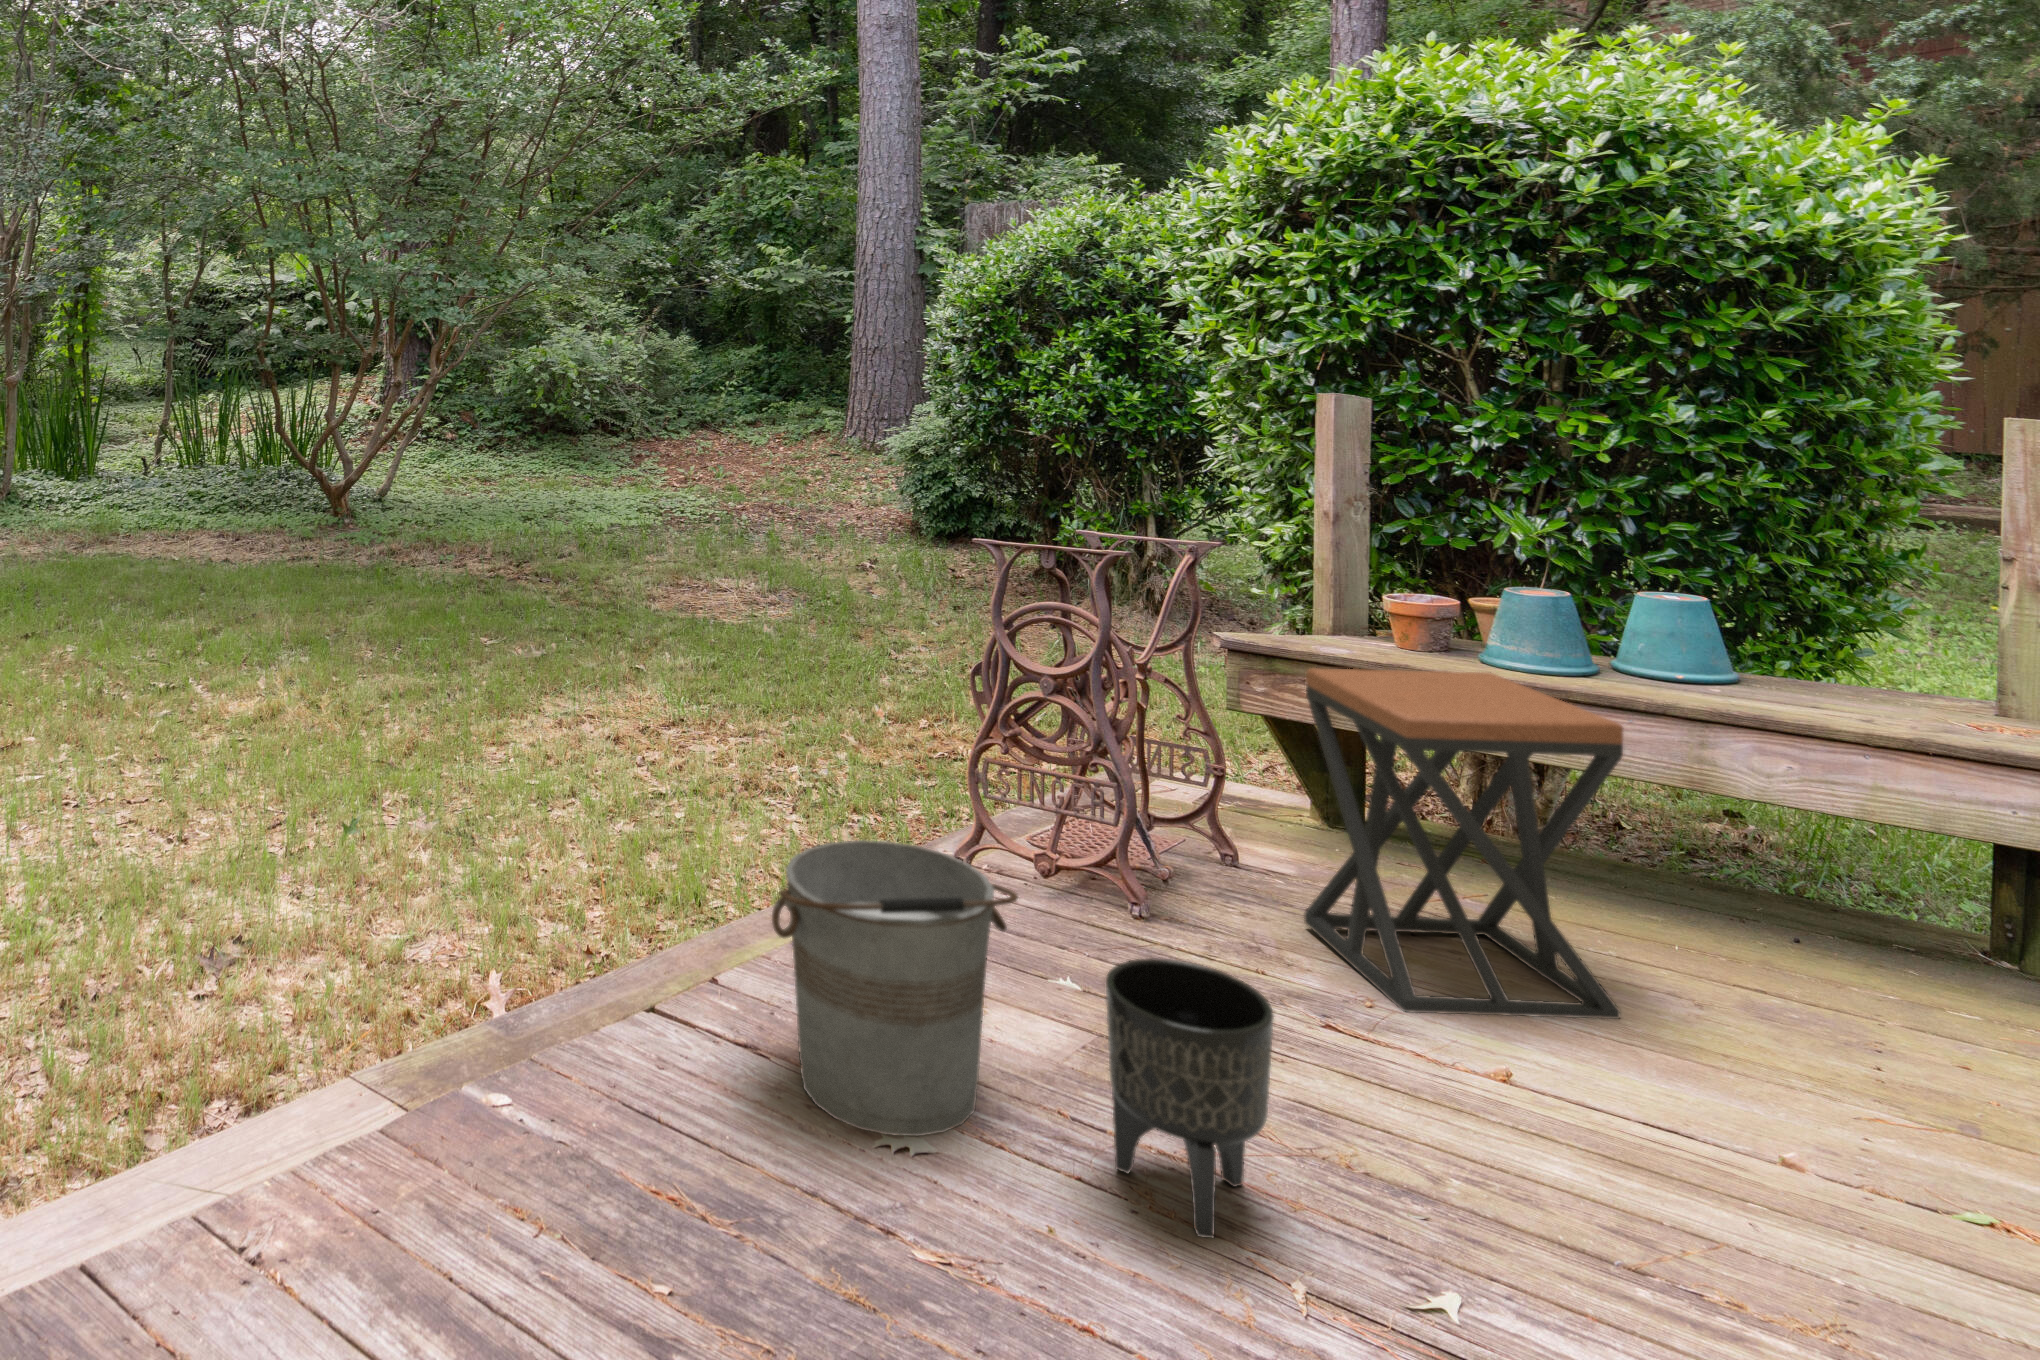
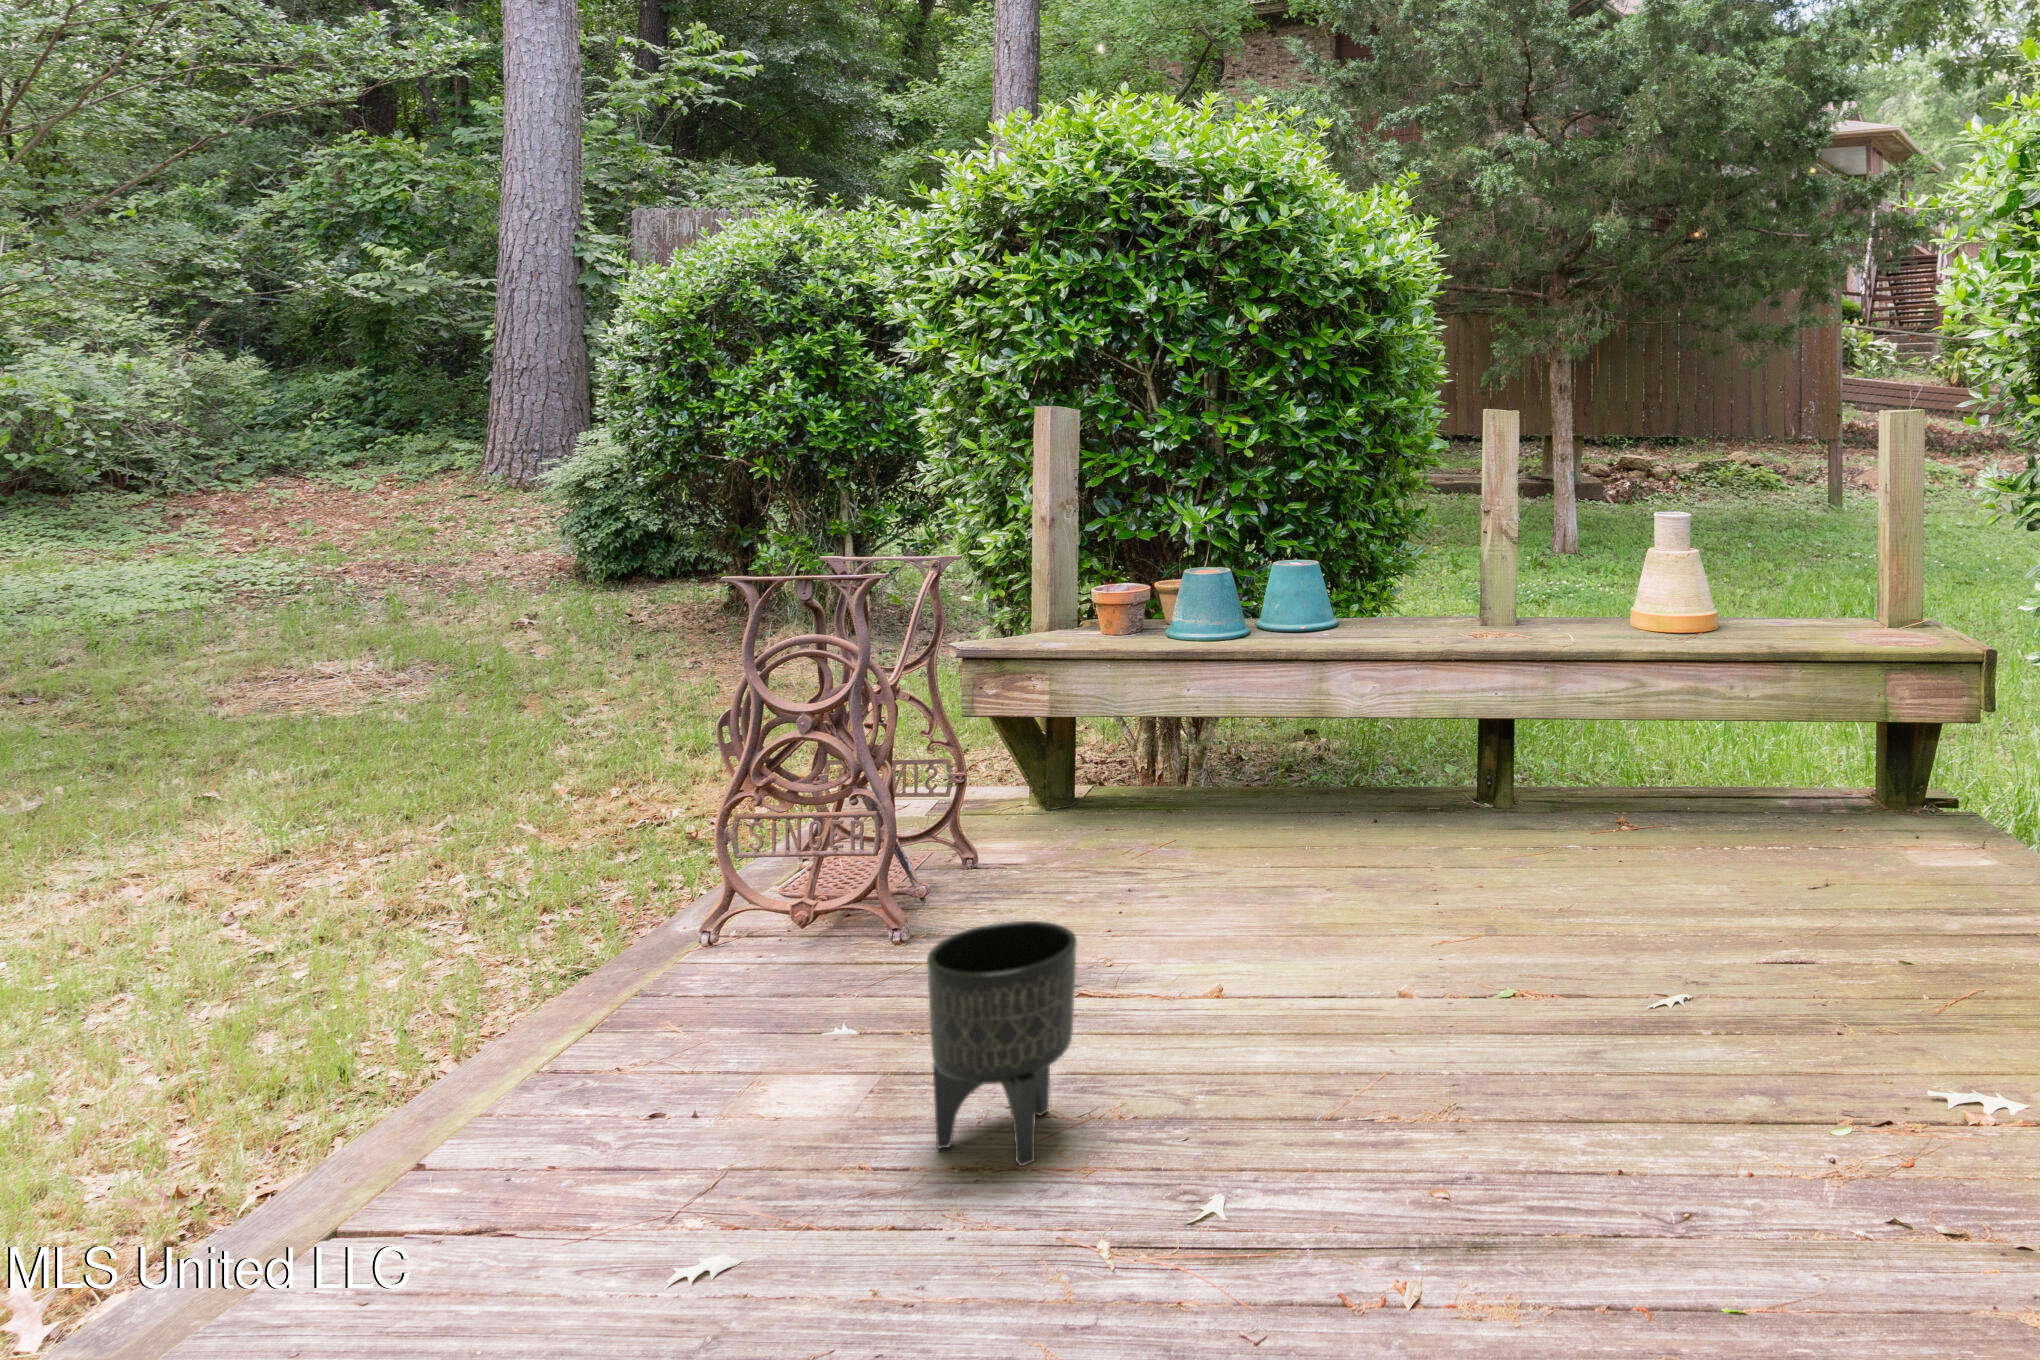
stool: present [1304,668,1623,1019] -> none [1052,632,1283,934]
bucket: present [772,840,1018,1136] -> none [517,904,829,1243]

